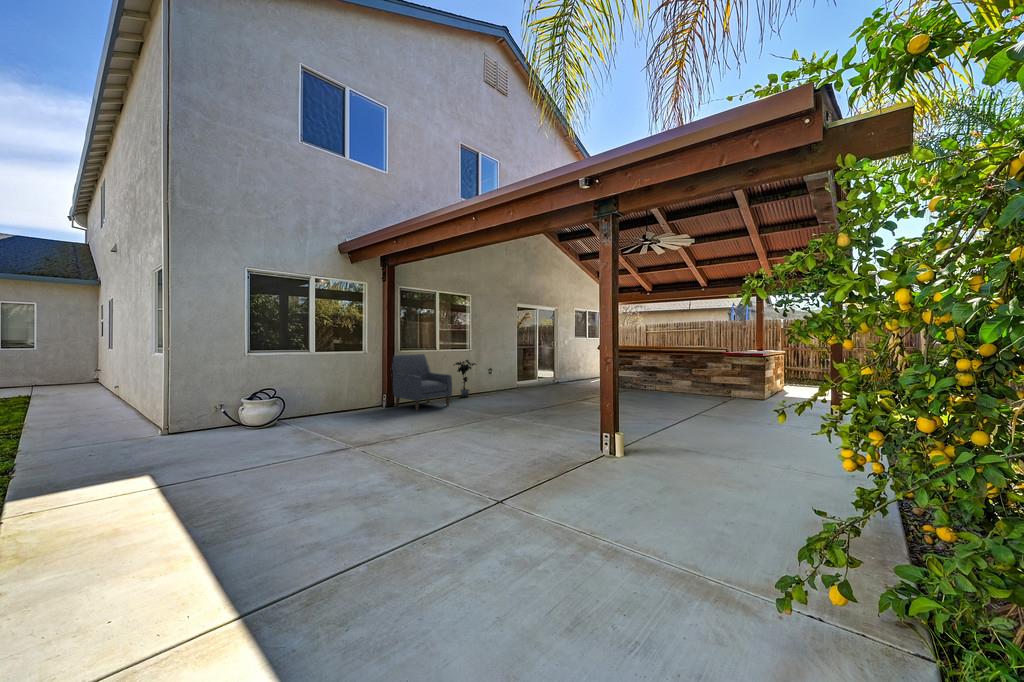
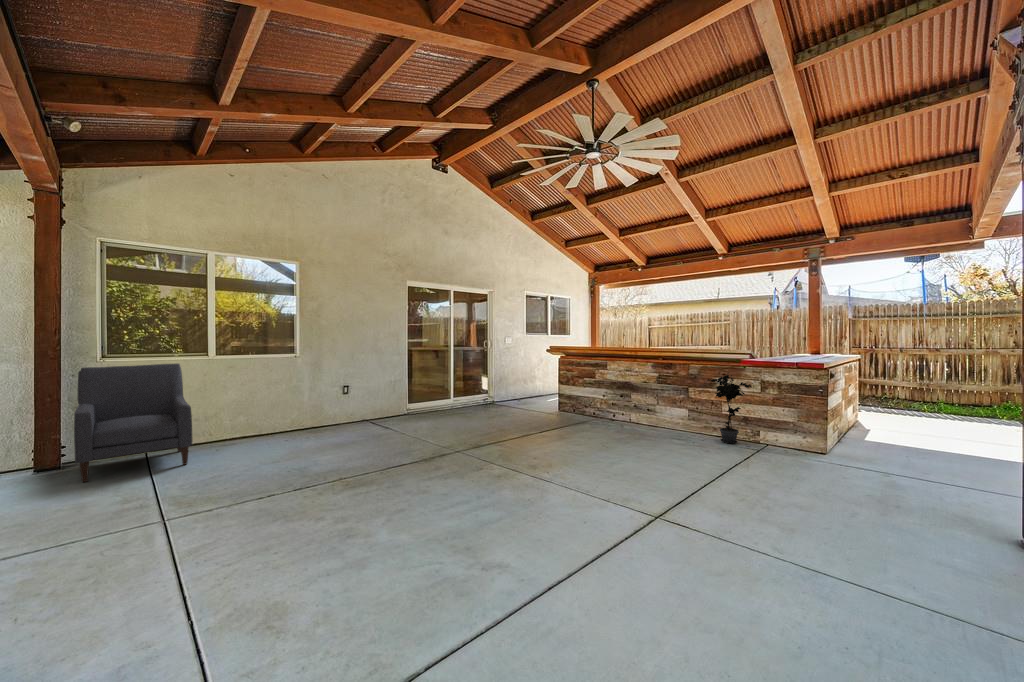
potted plant: present [454,360,476,397] -> present [707,375,752,444]

